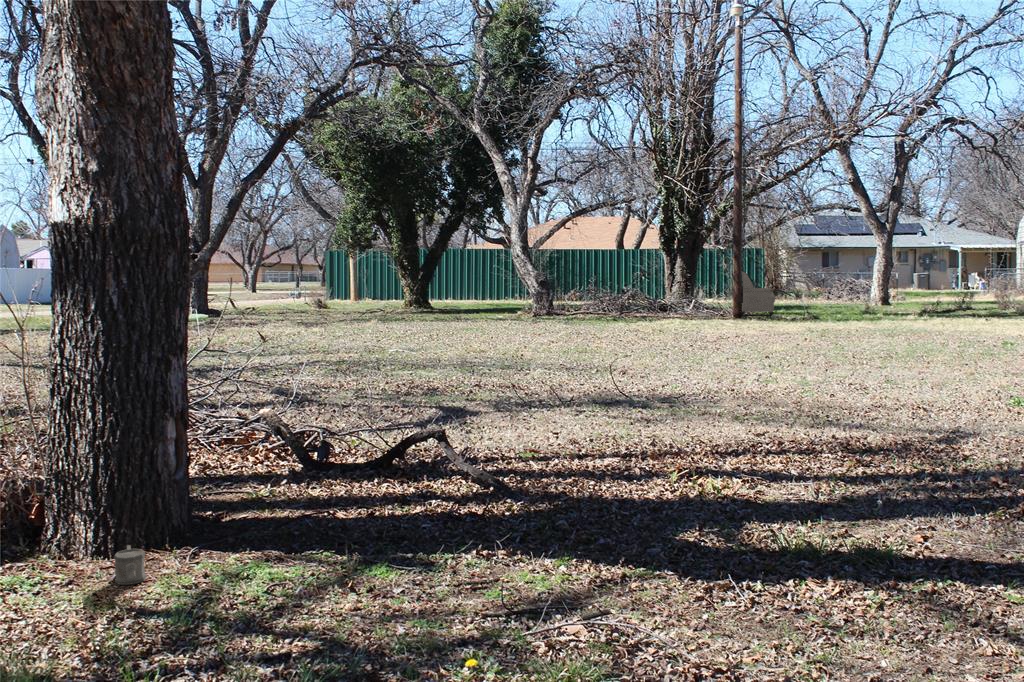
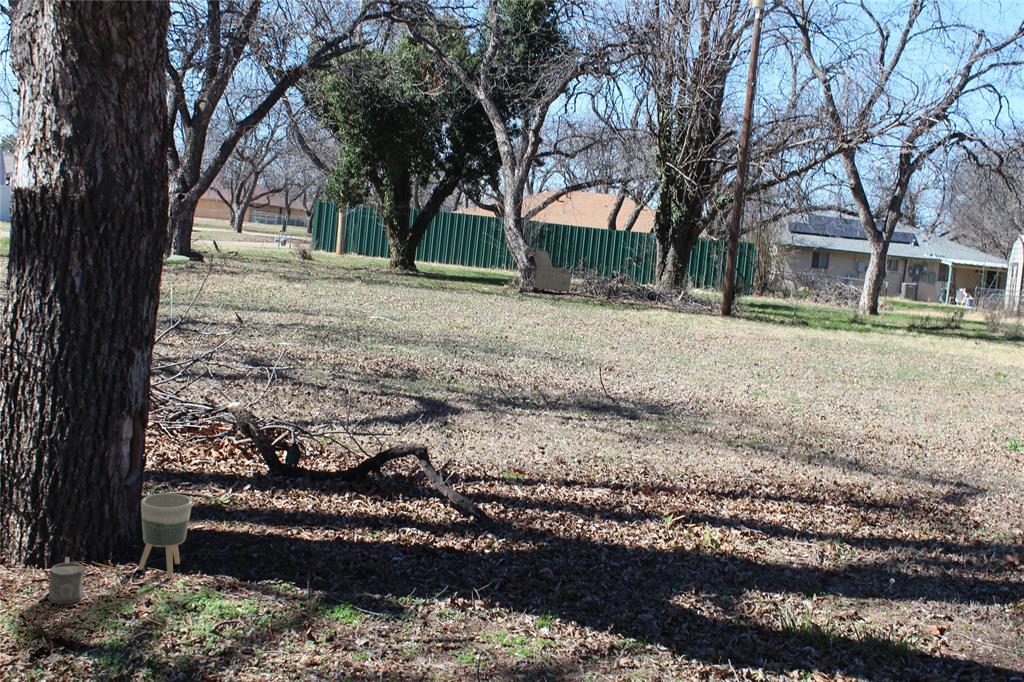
chair: present [740,272,775,316] -> present [534,251,571,295]
planter: none [189,484,235,559] -> present [138,493,192,579]

